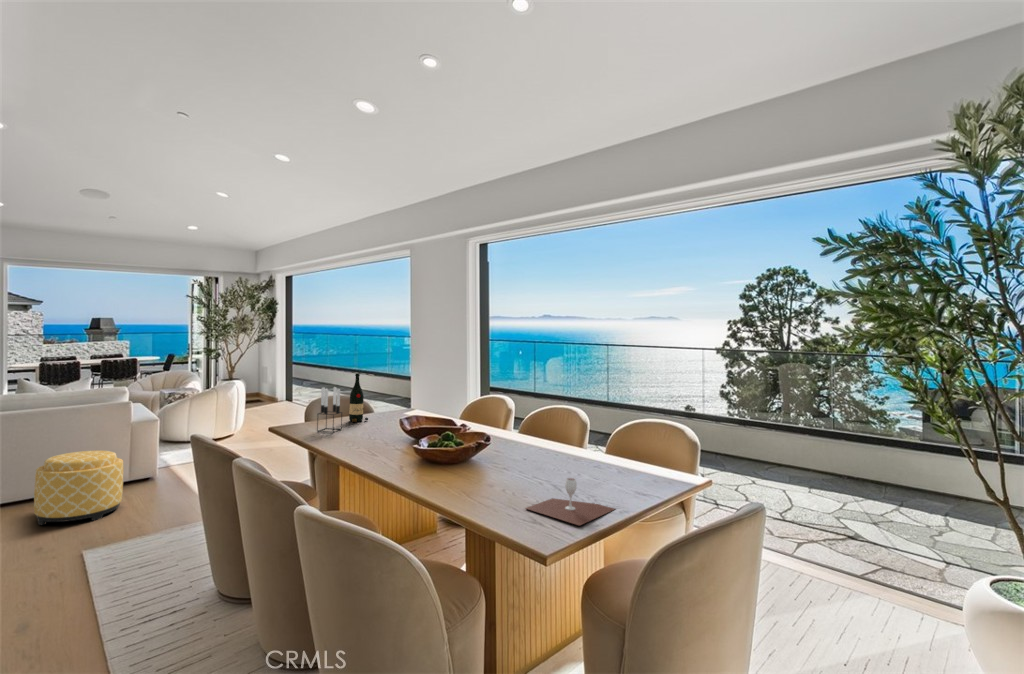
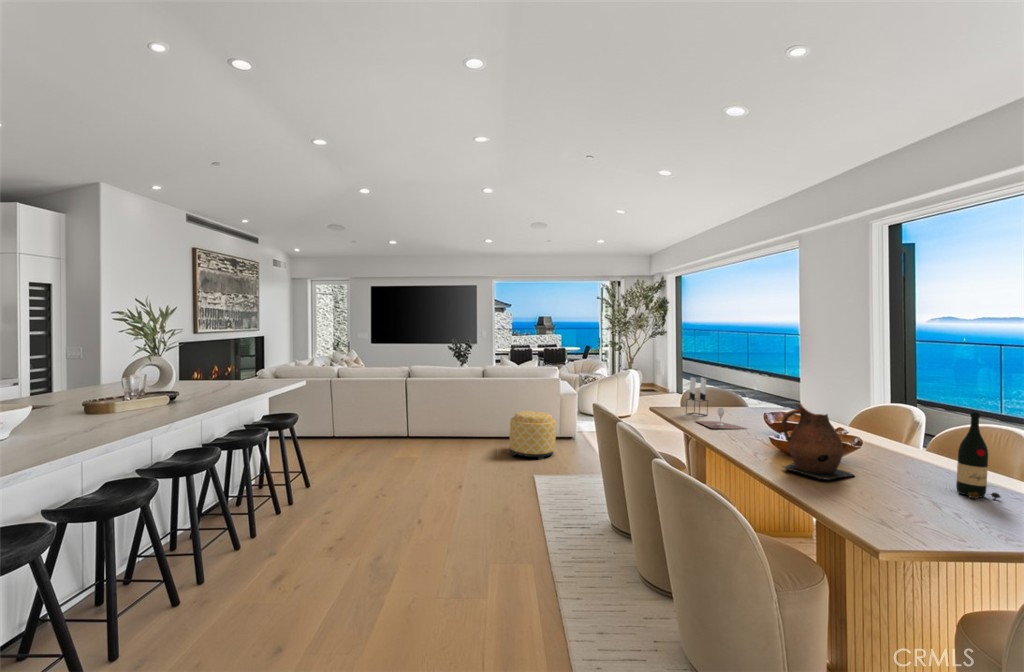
wine bottle: present [349,373,368,422] -> present [956,412,1000,499]
ceramic pitcher: none [440,410,504,490] -> present [782,403,854,480]
wine glass: present [526,478,615,526] -> present [697,408,746,429]

